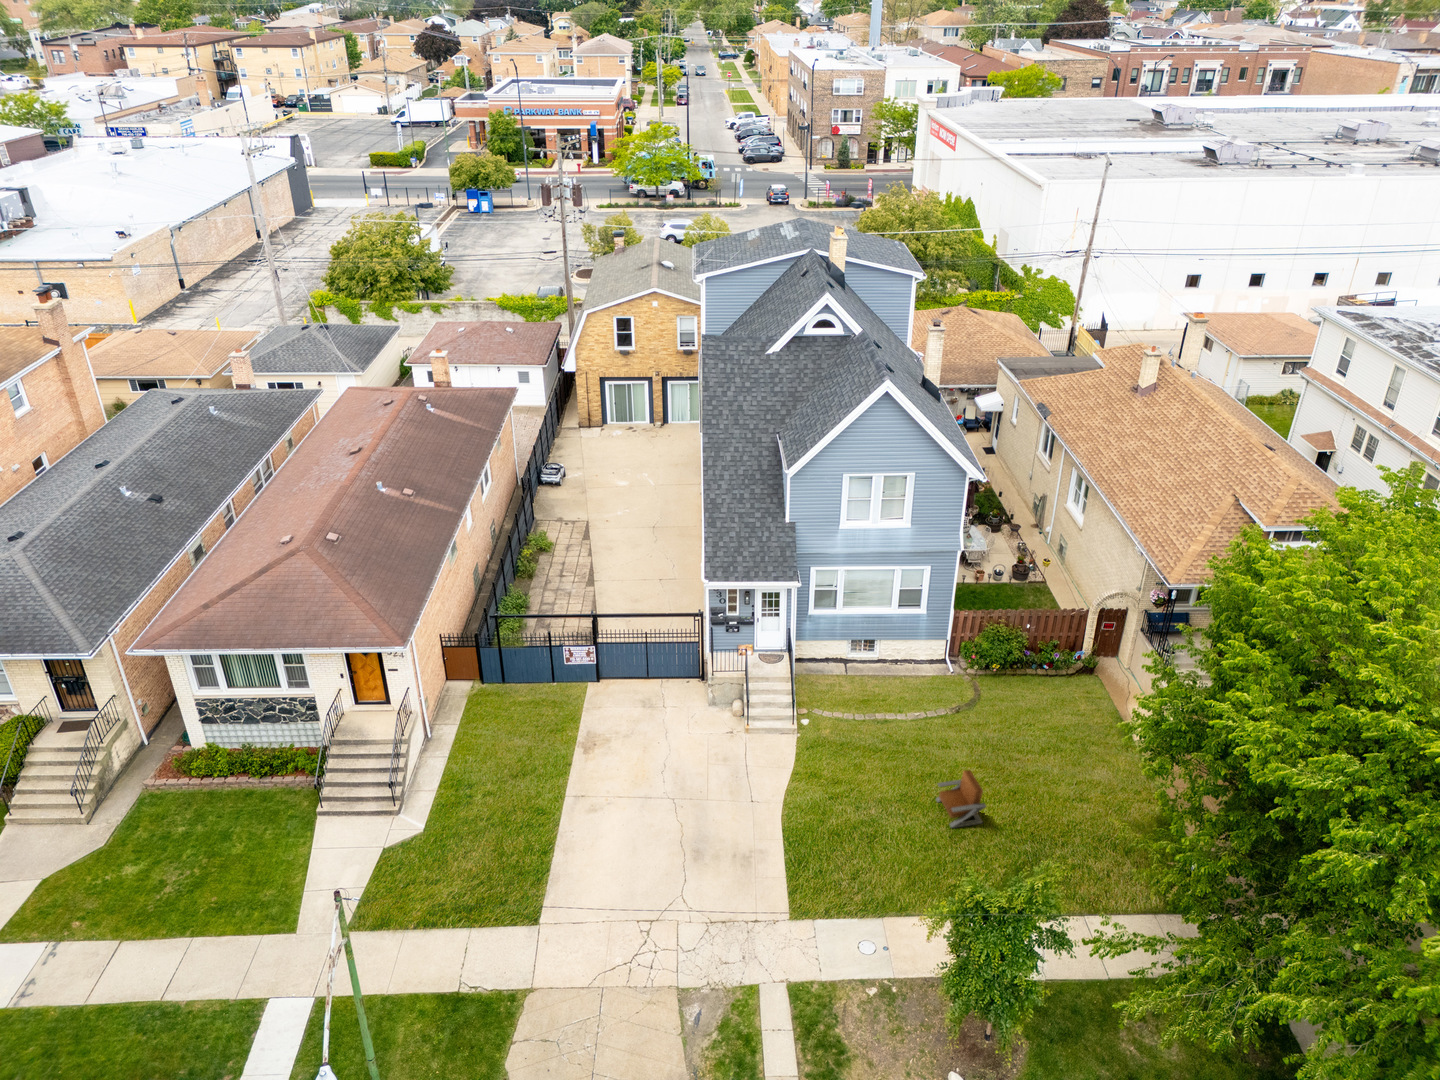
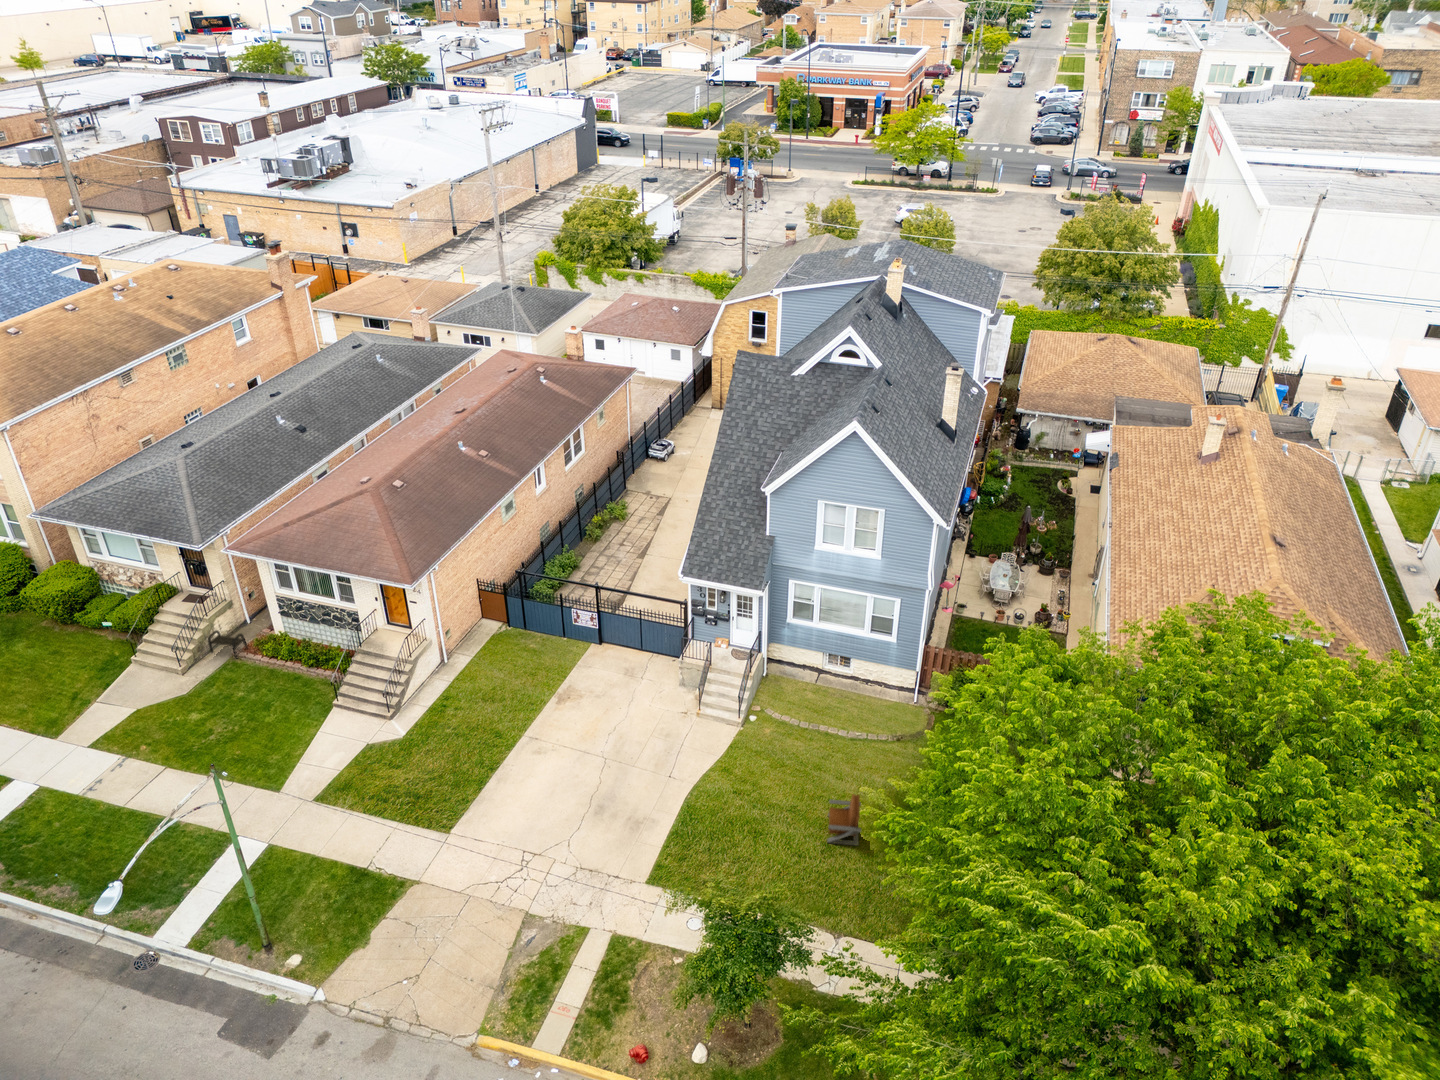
bench: none [109,757,162,793] -> present [208,630,248,658]

